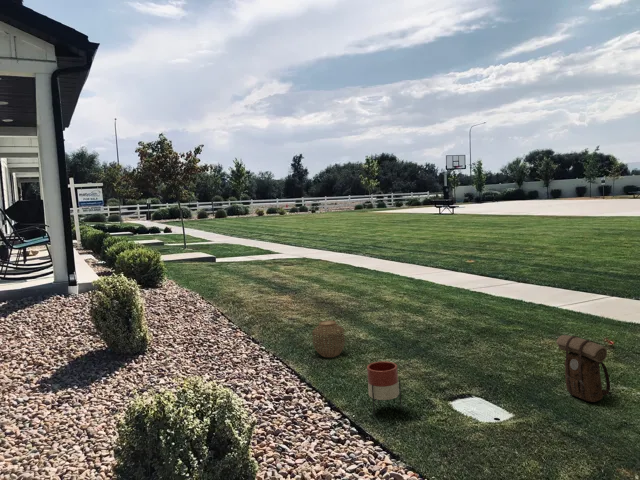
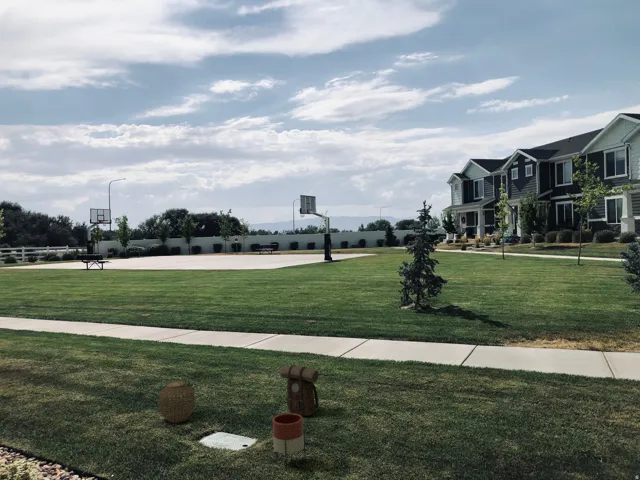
woven basket: present [312,320,345,357] -> present [158,381,194,422]
planter: present [367,361,402,416] -> present [273,413,306,471]

